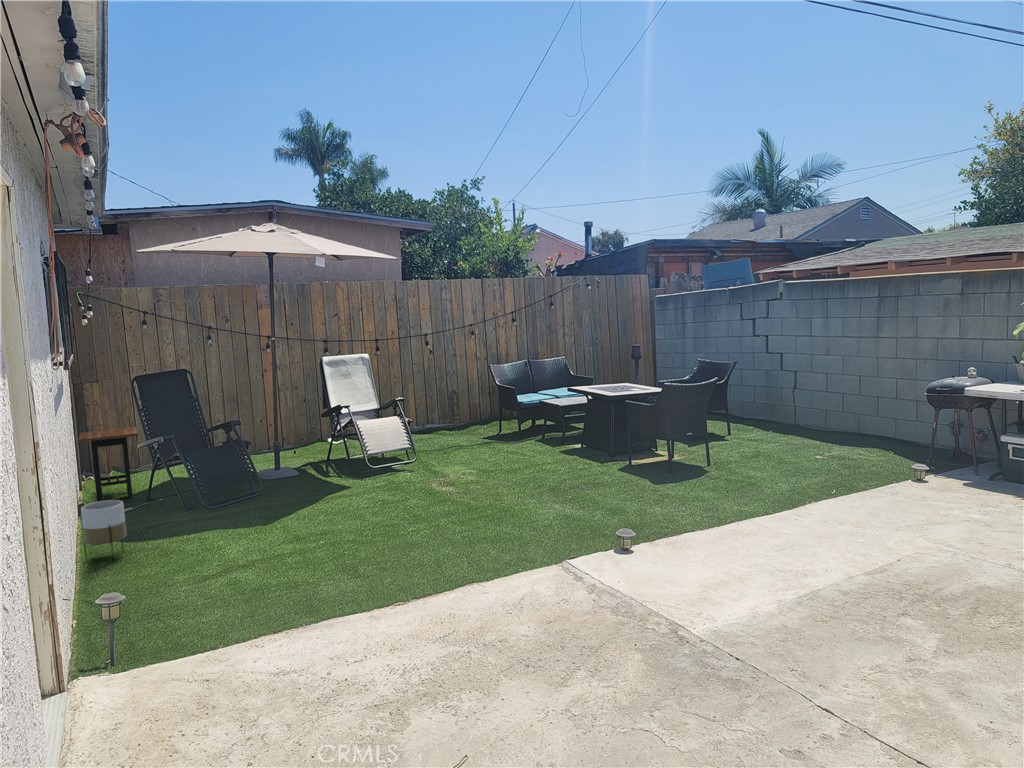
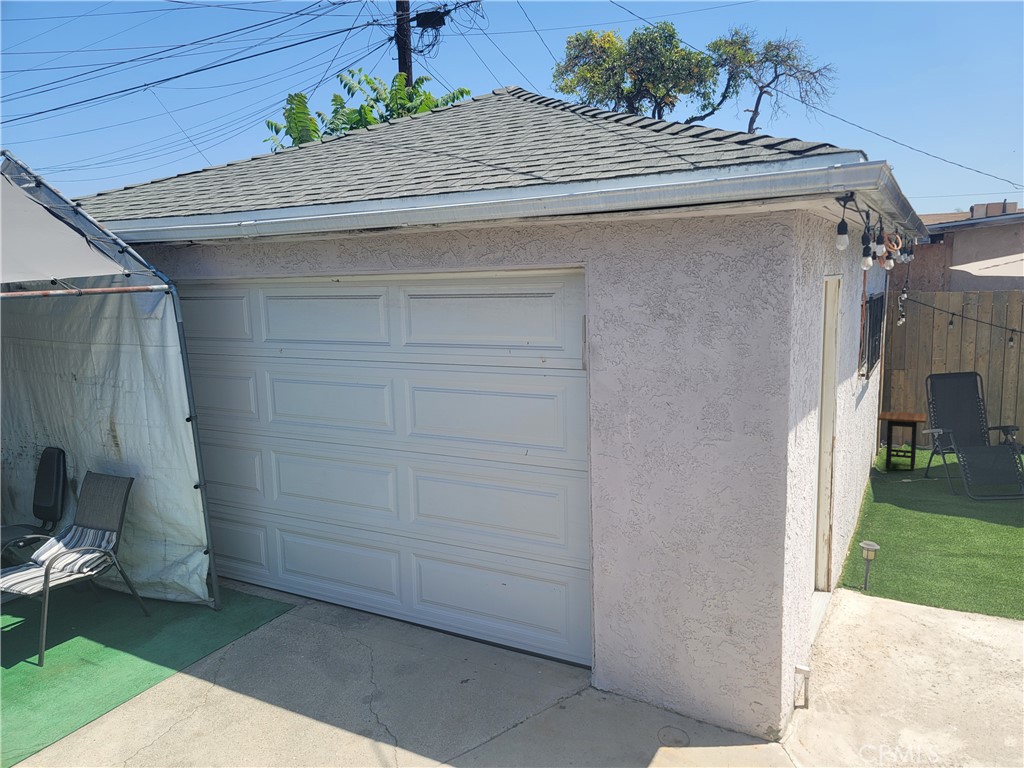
planter: present [81,500,127,561] -> none [865,472,898,519]

